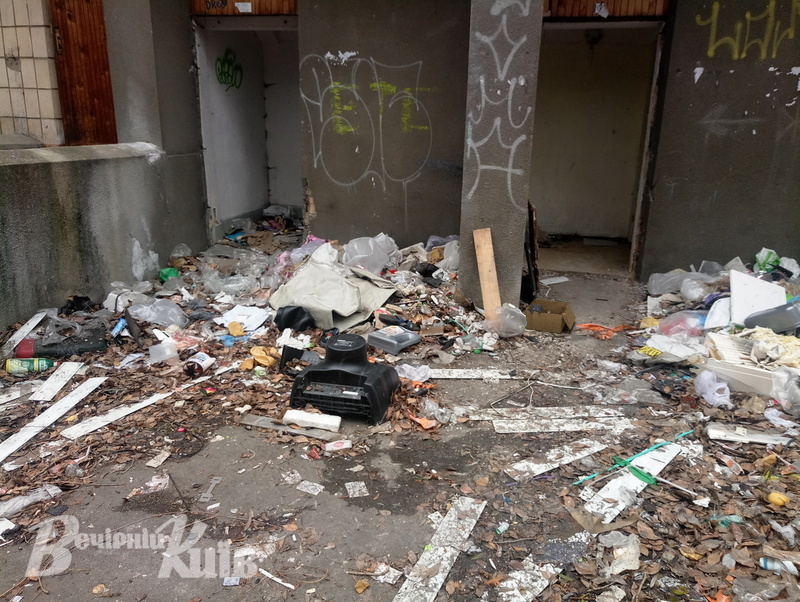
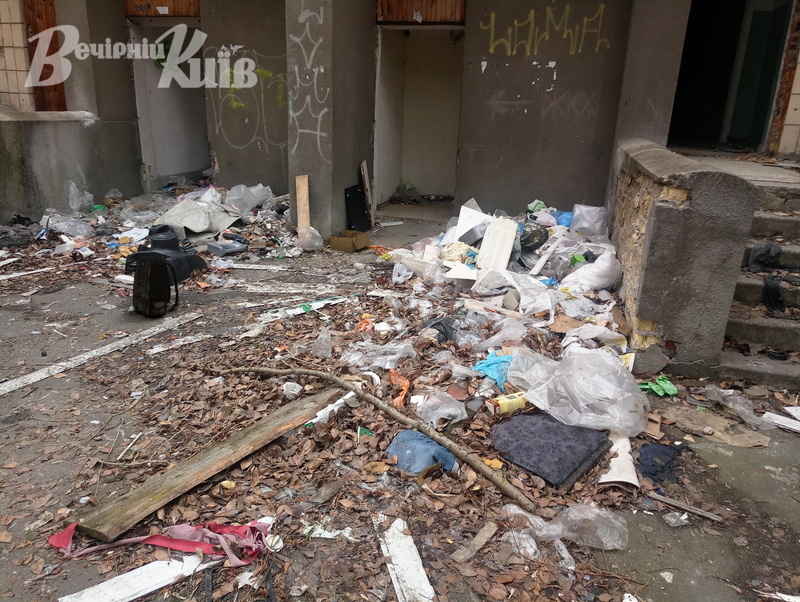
backpack: none [358,402,434,513] -> present [133,256,179,316]

